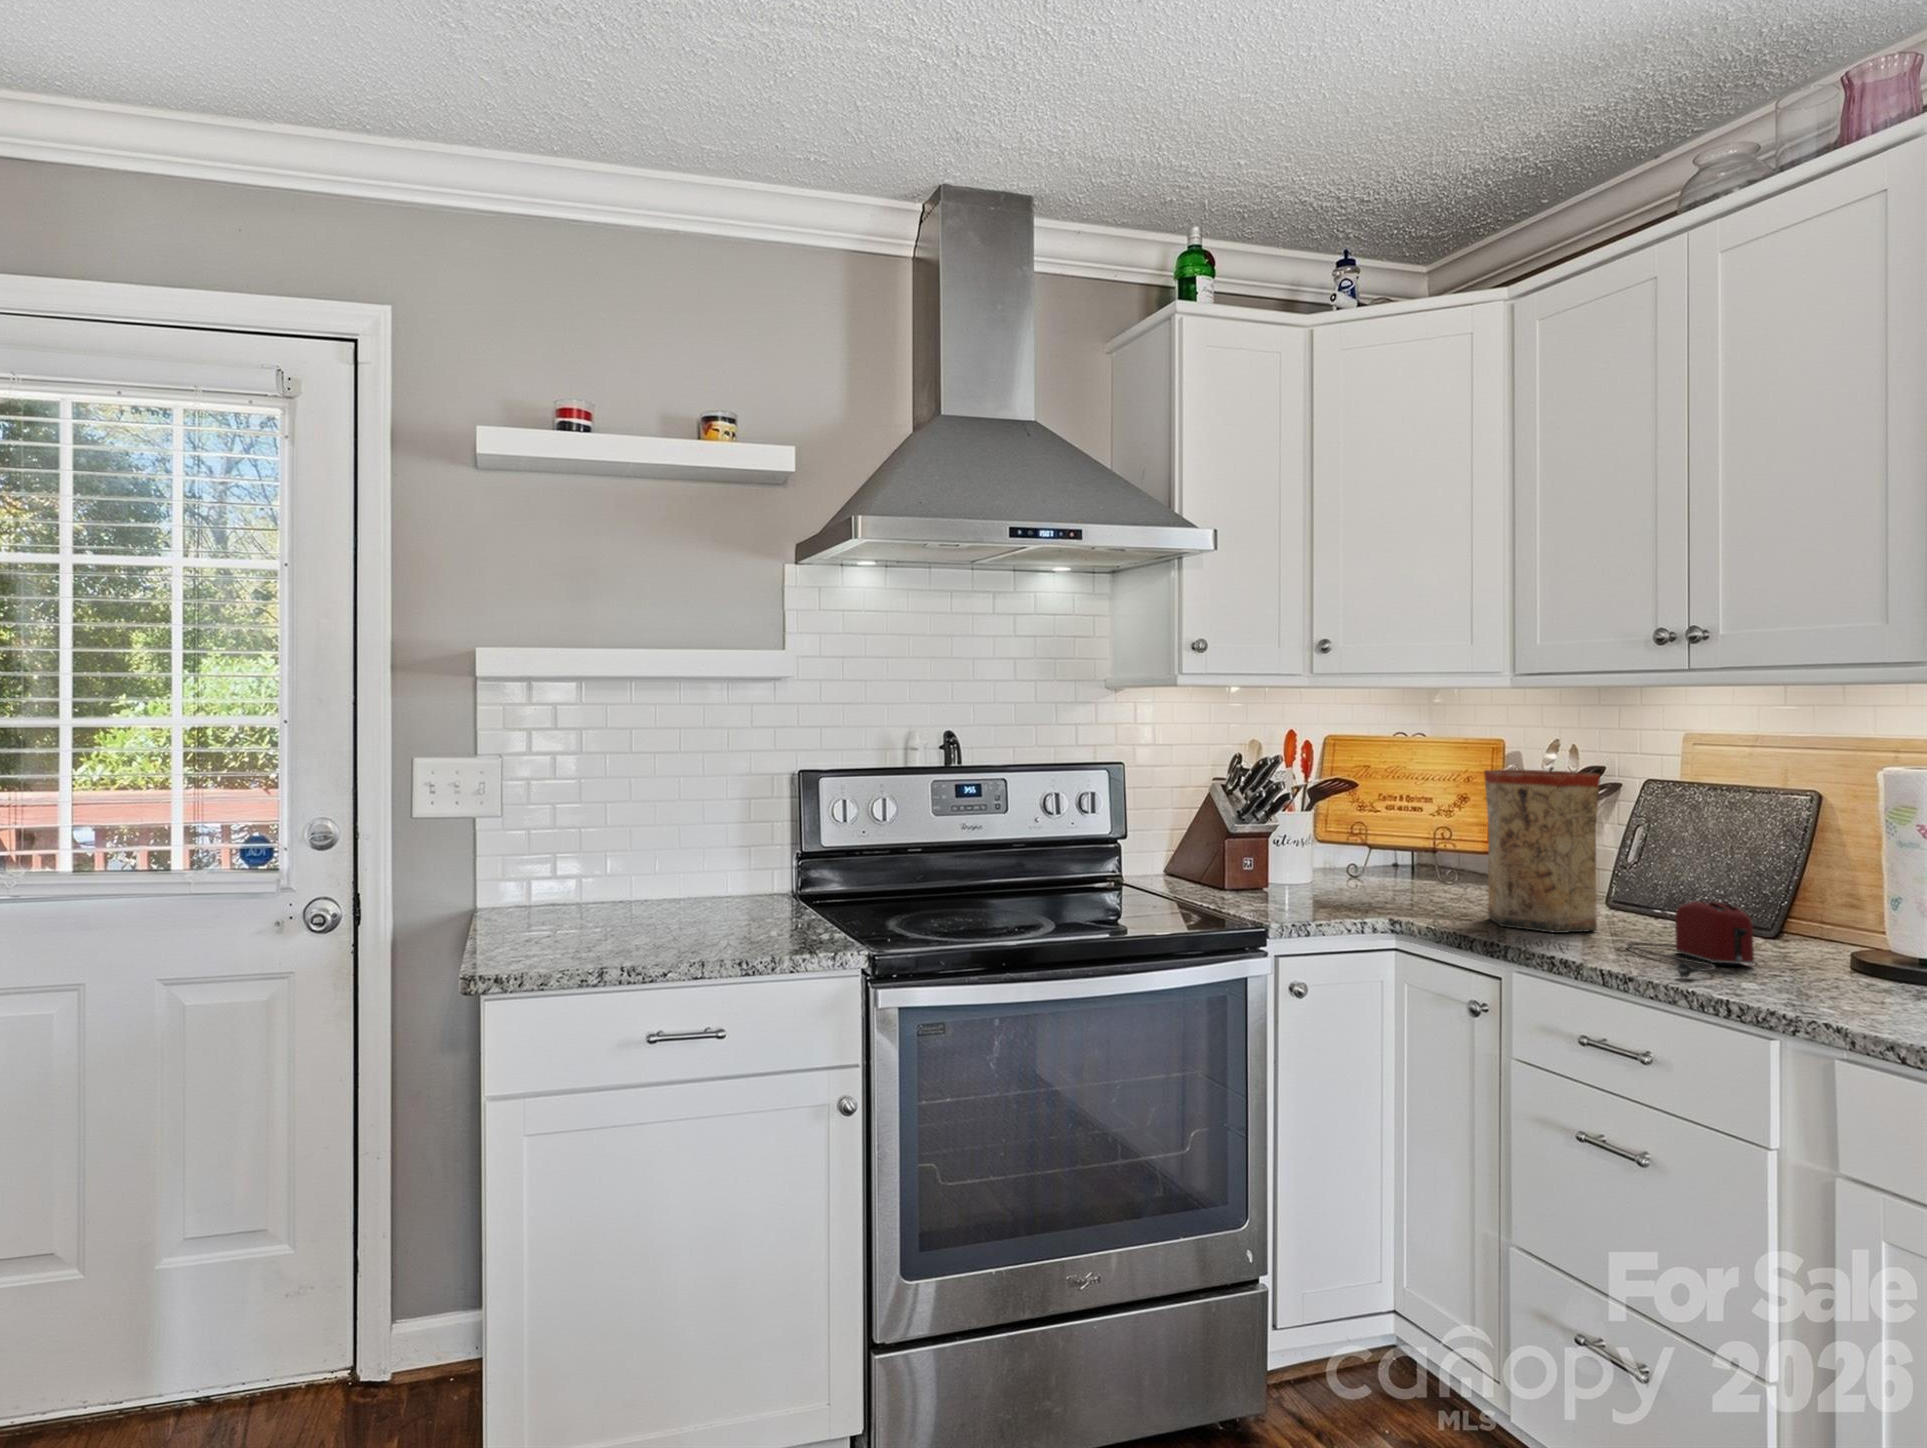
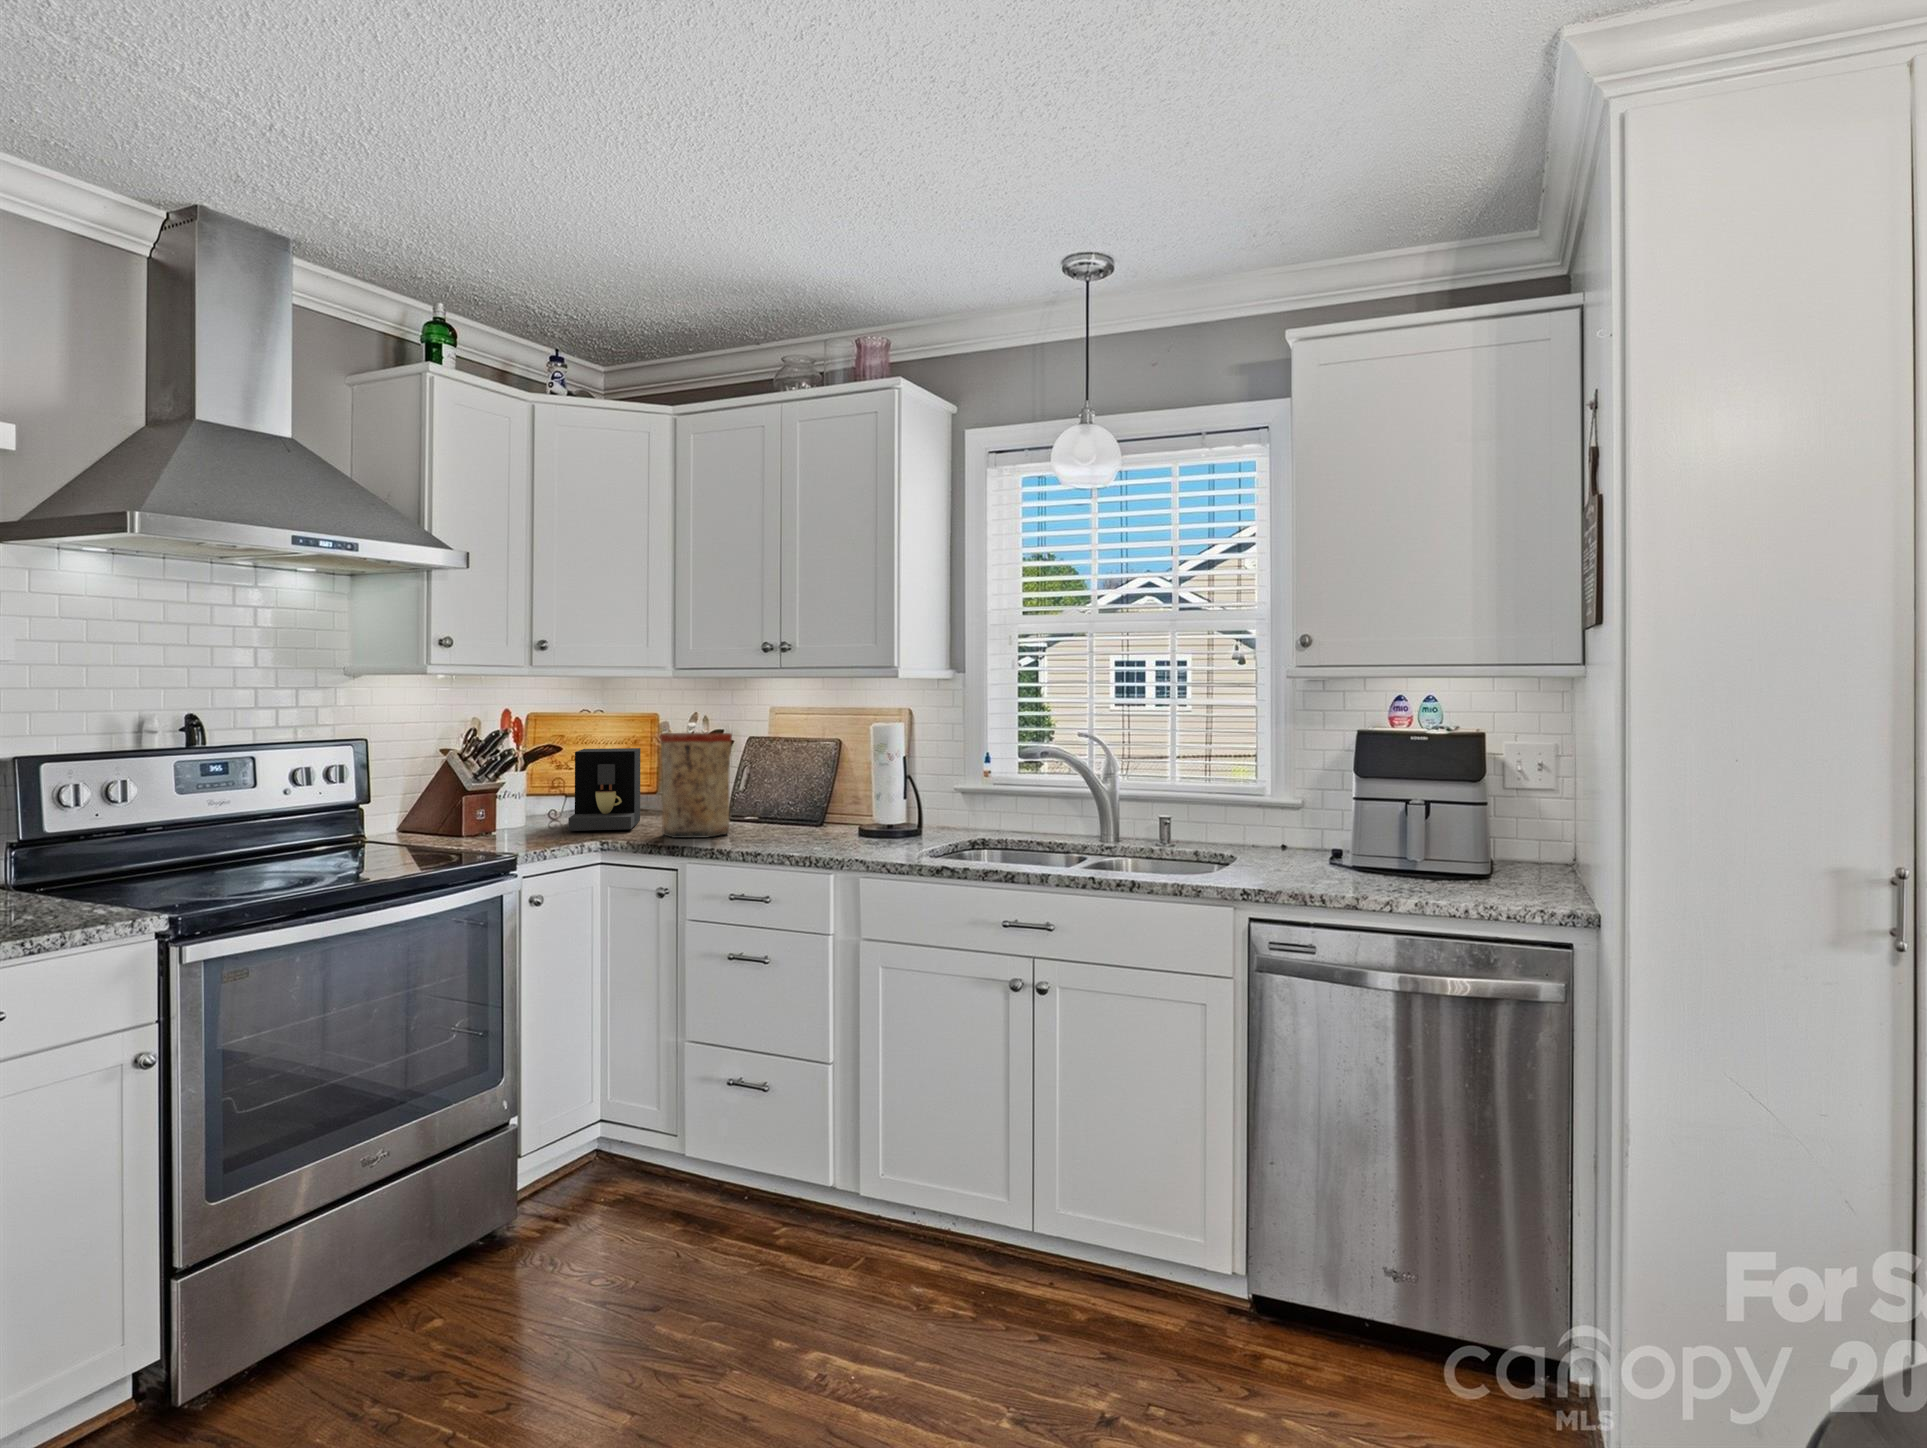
coffee maker: none [1359,785,1472,904] -> present [568,748,640,831]
toaster: present [1627,901,1754,977] -> none [749,806,816,850]

